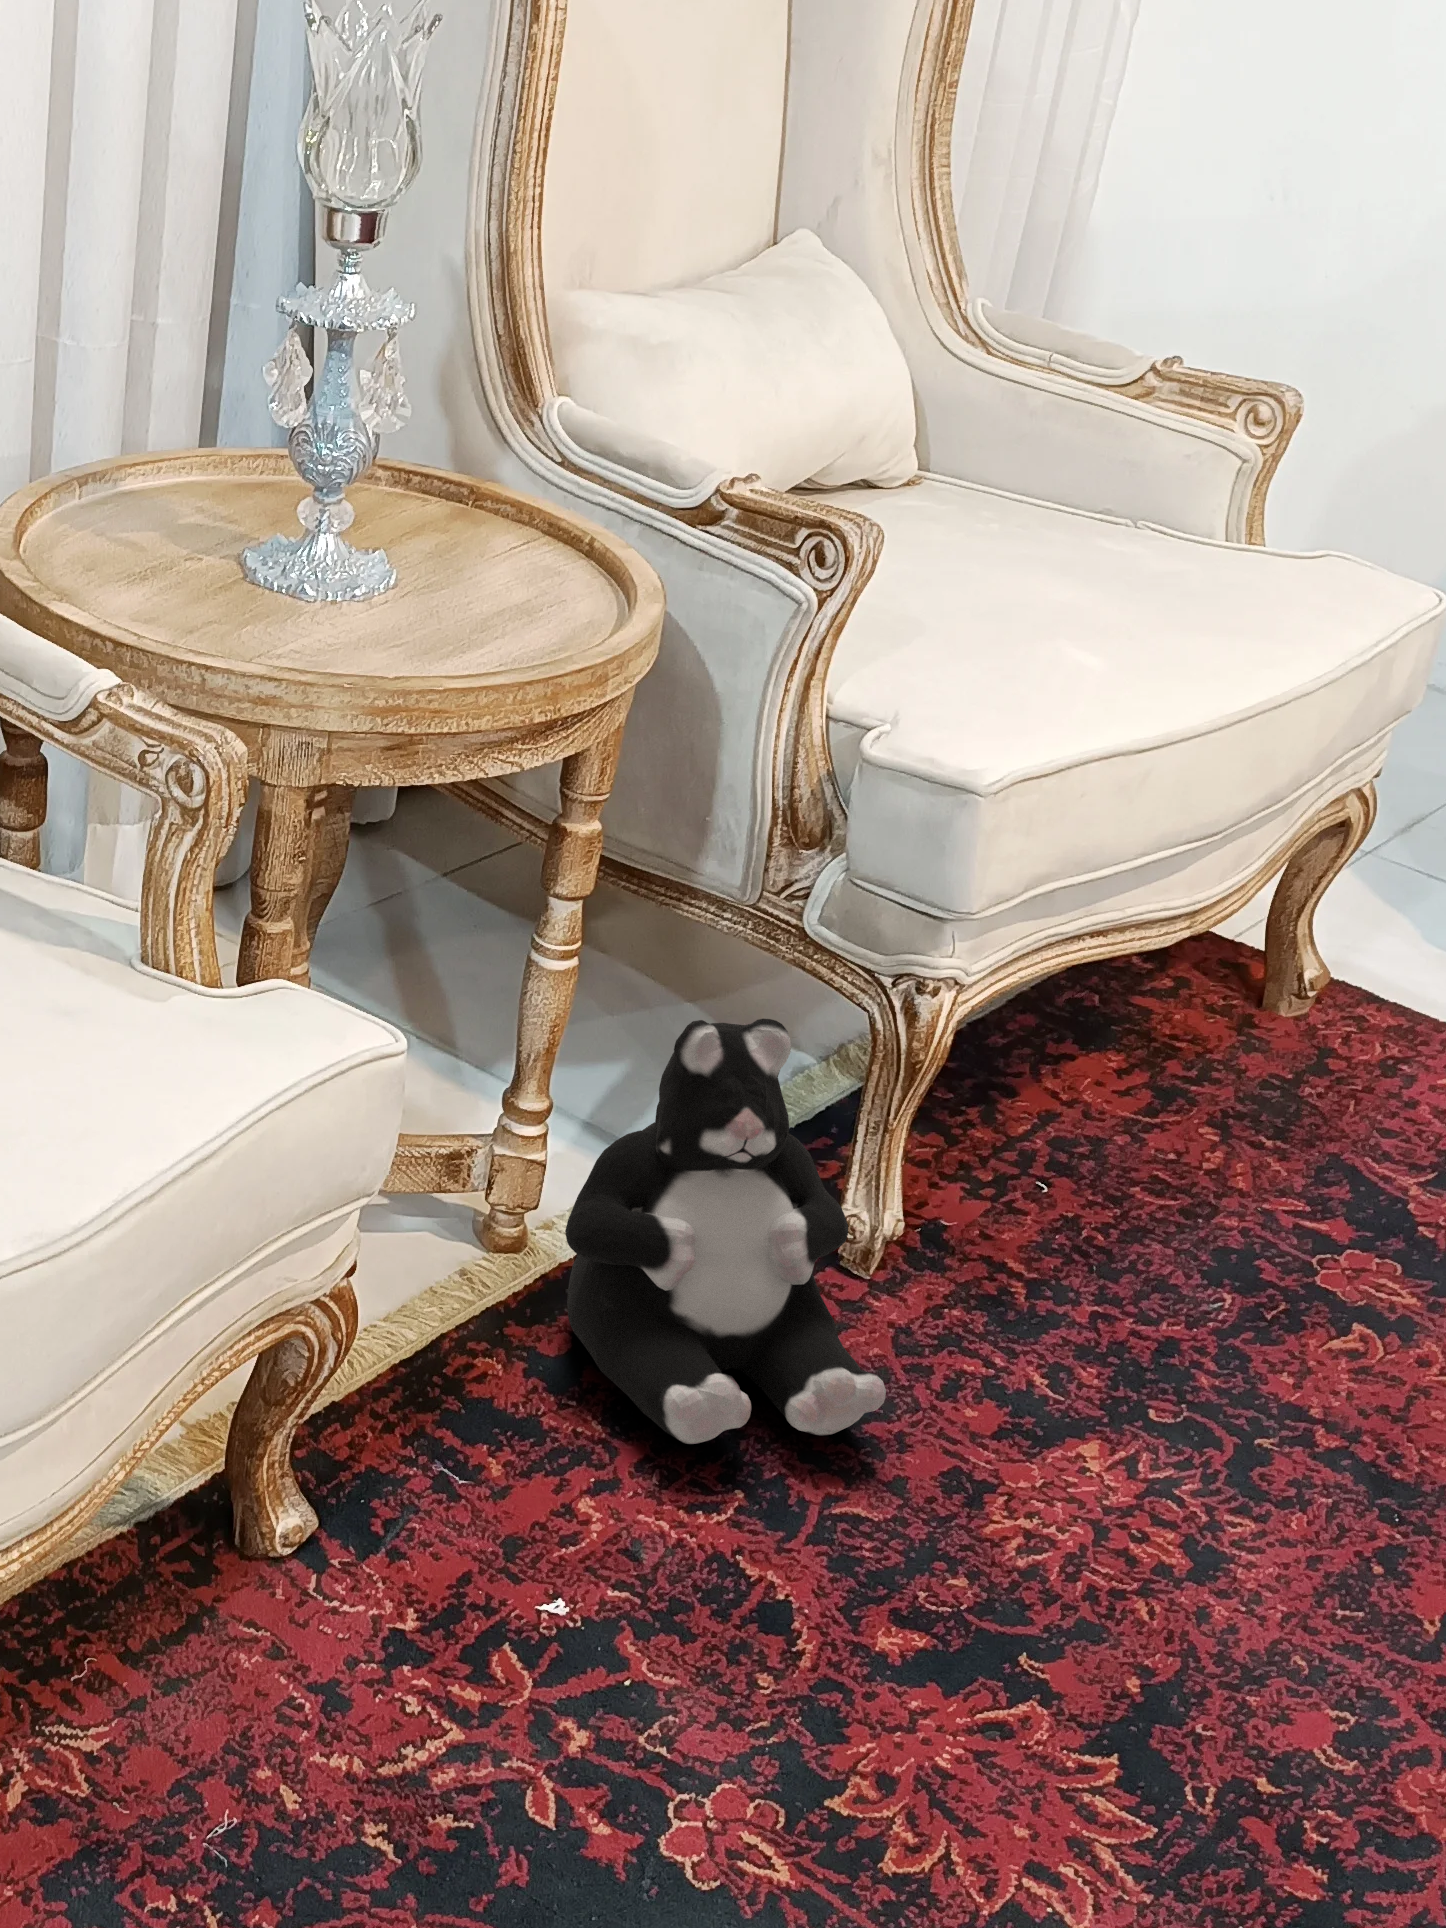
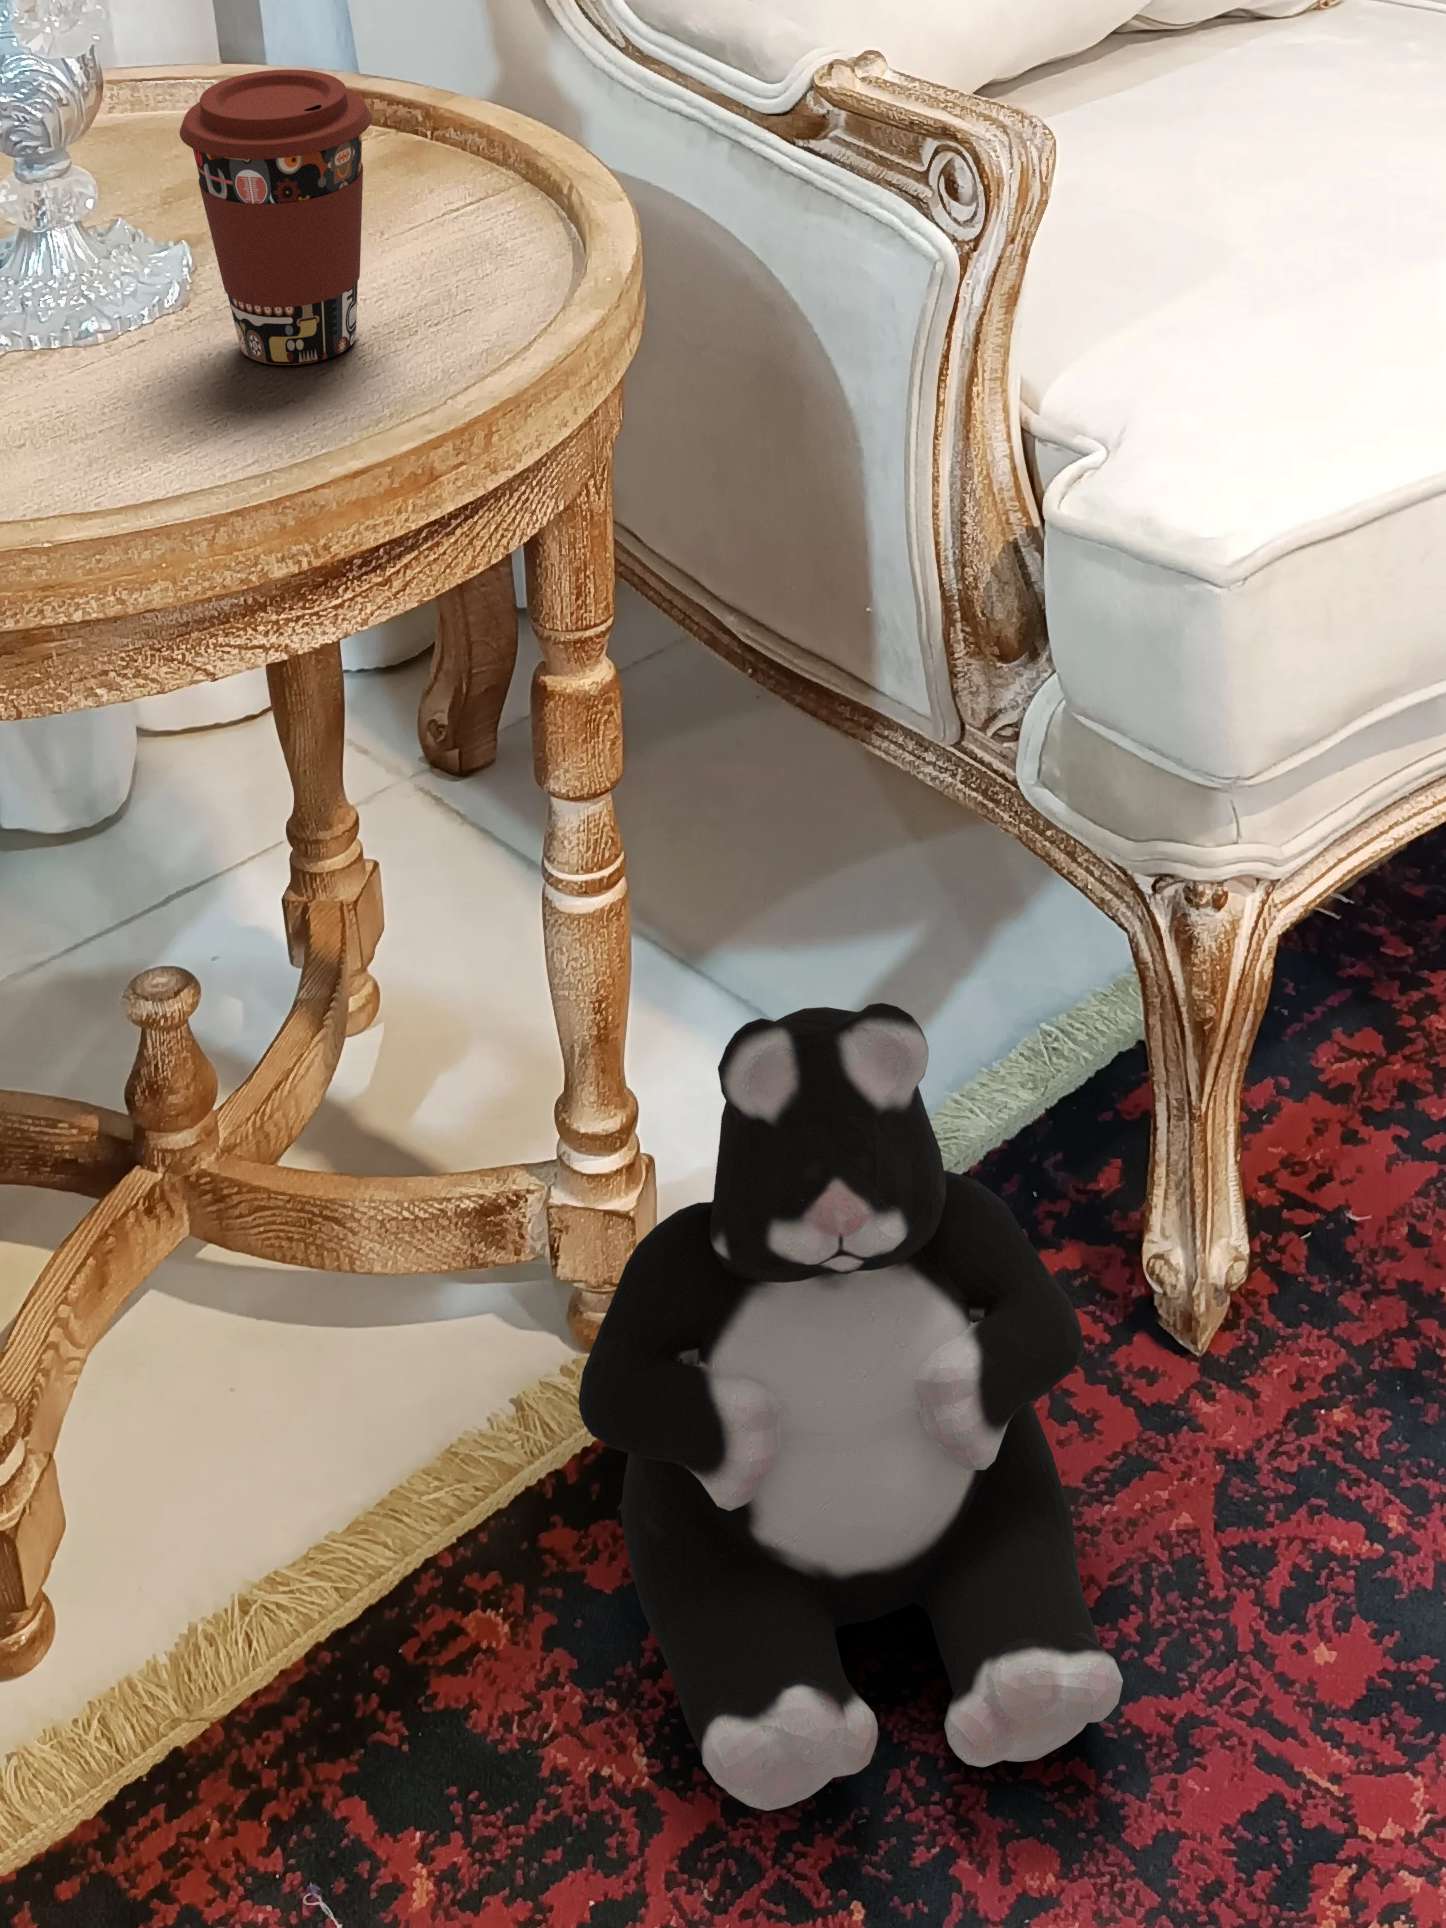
coffee cup: none [452,447,559,617] -> present [180,70,372,365]

